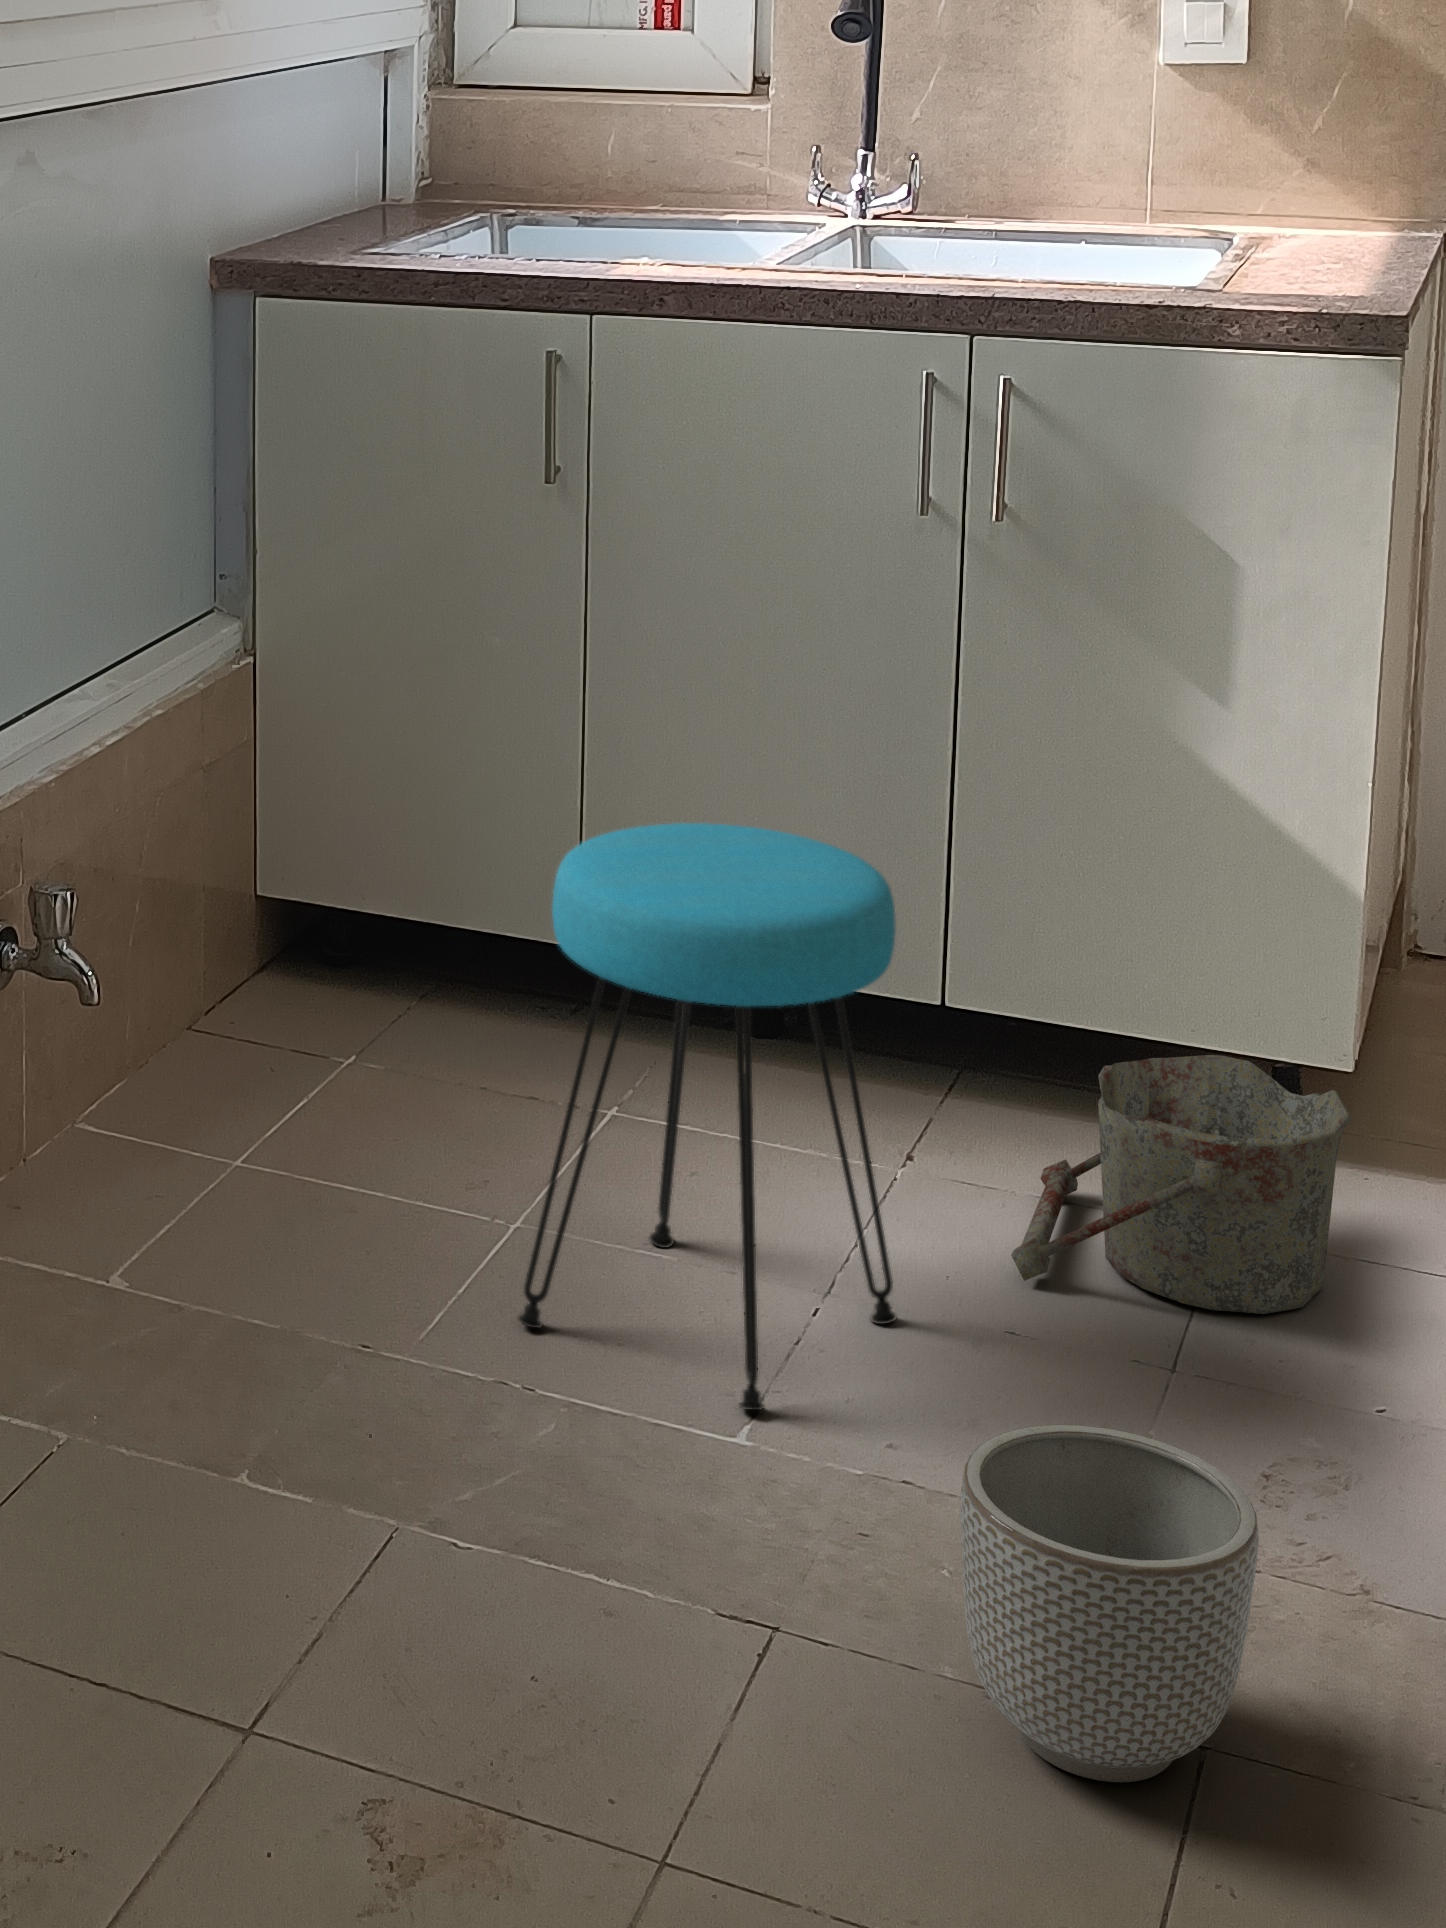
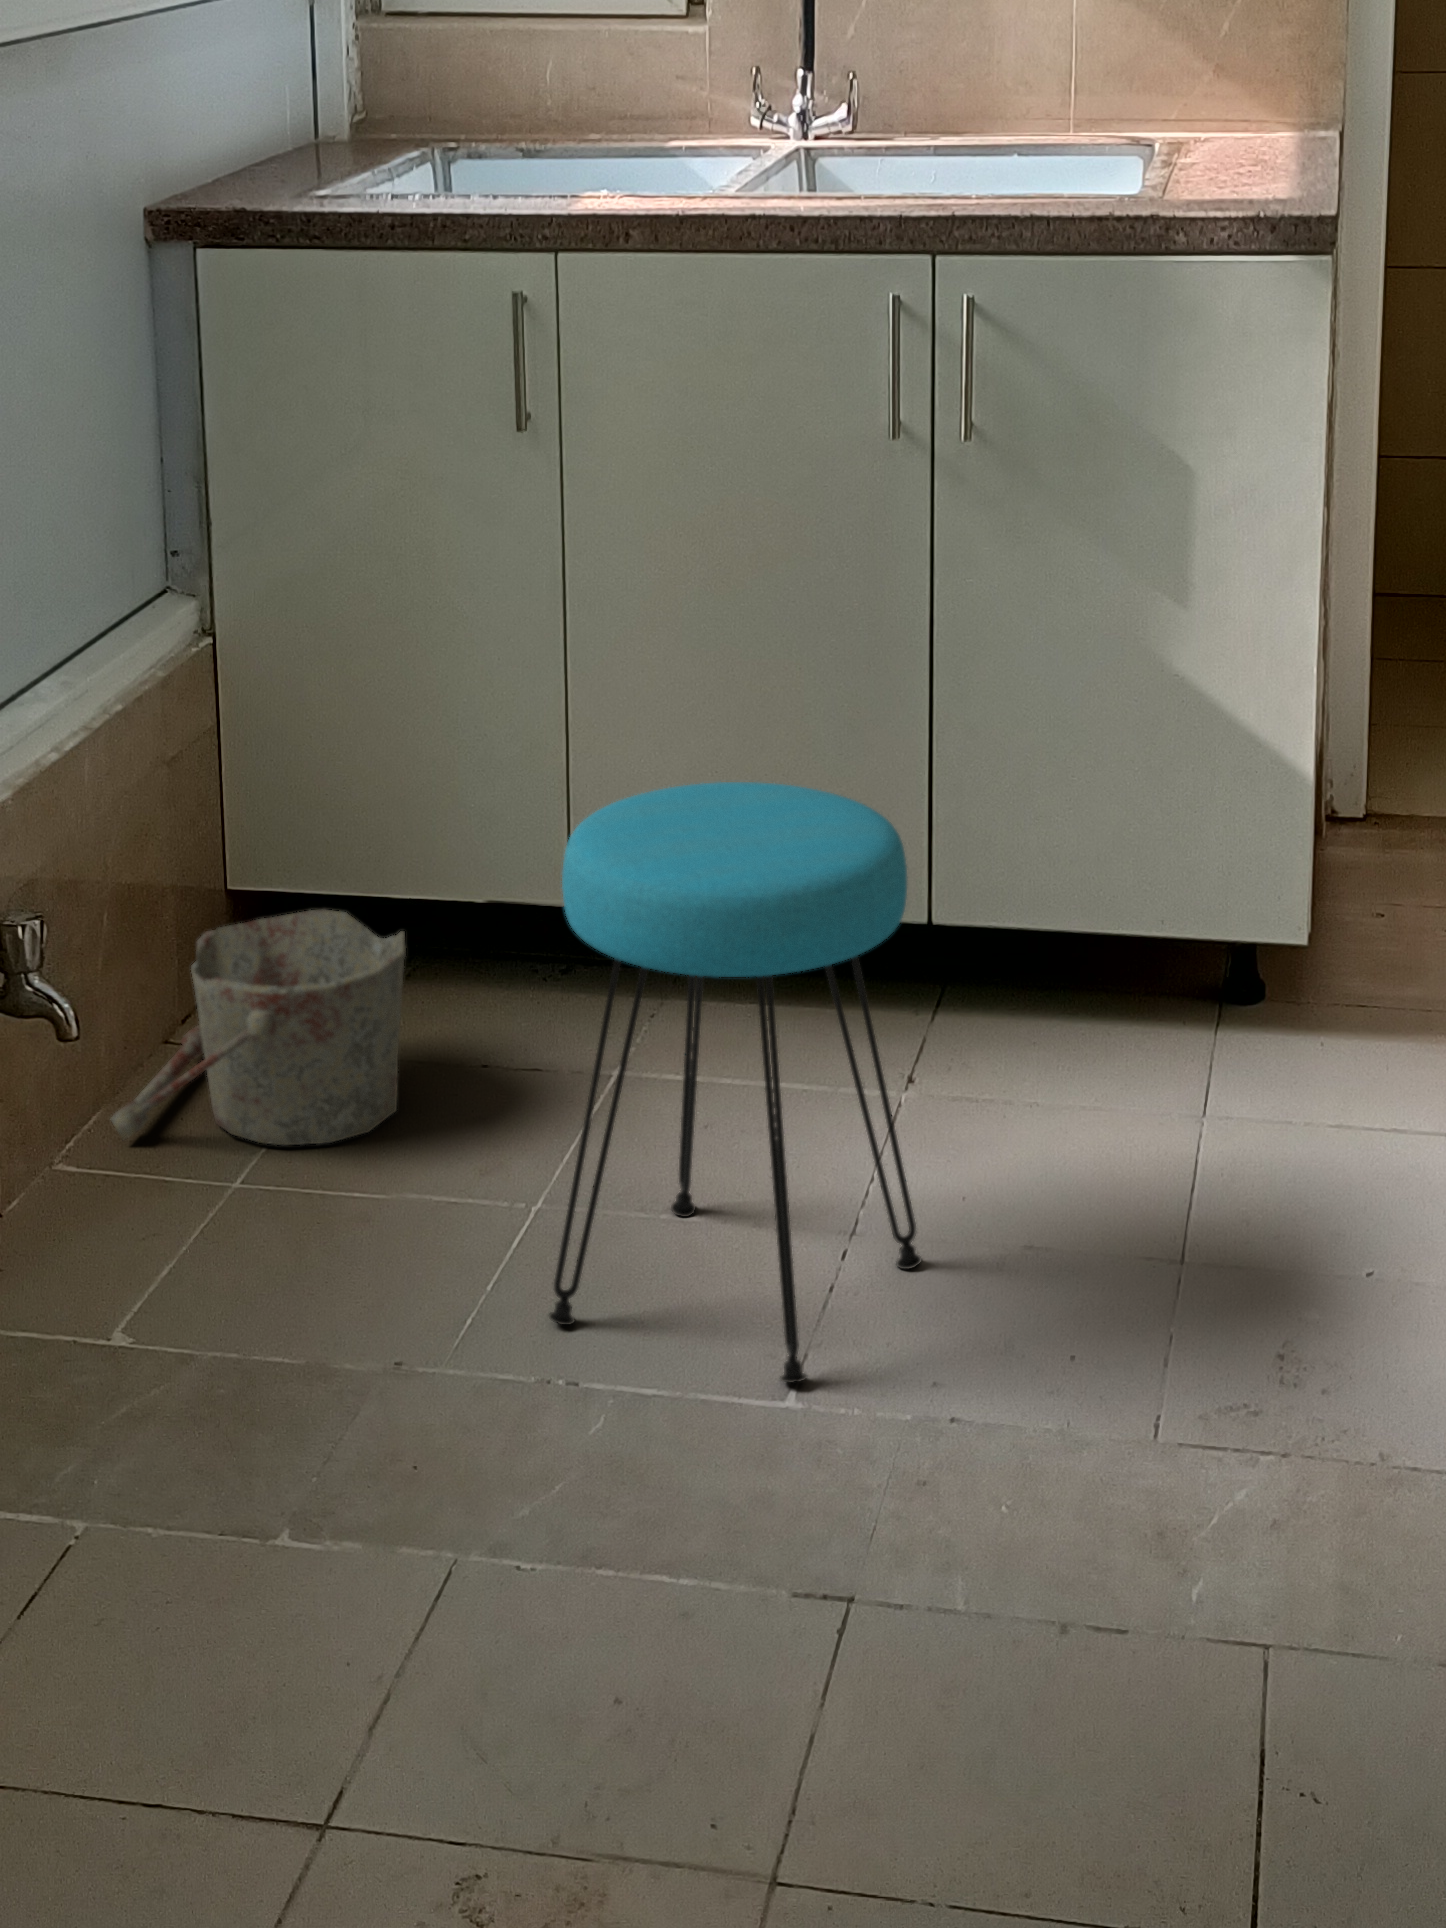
bucket: present [1011,1055,1352,1314] -> present [111,909,406,1145]
planter: present [961,1425,1259,1782] -> none [1027,1372,1310,1728]

